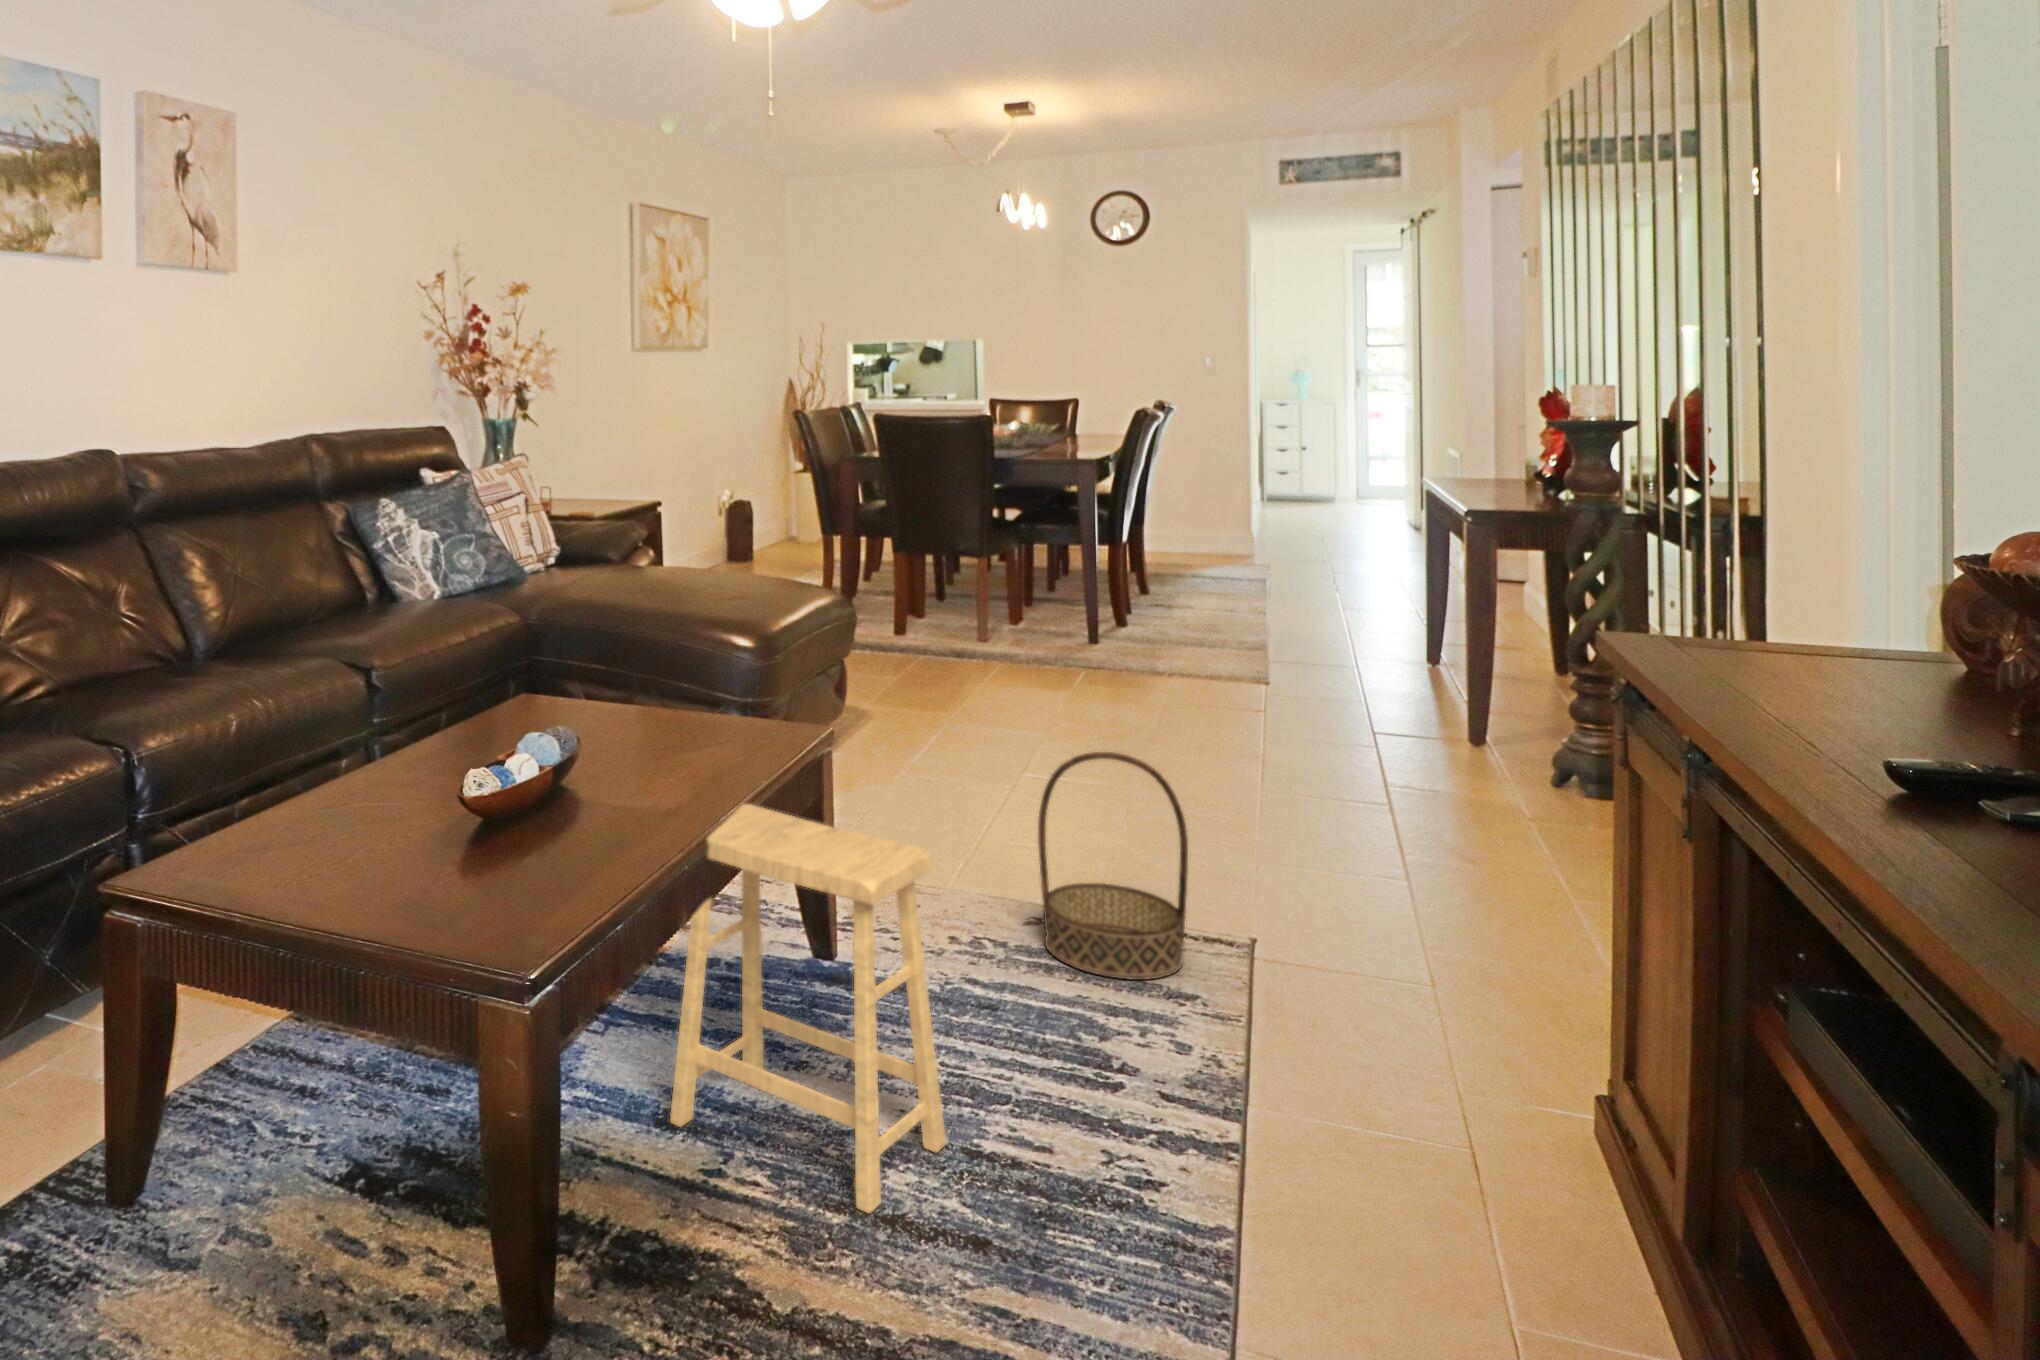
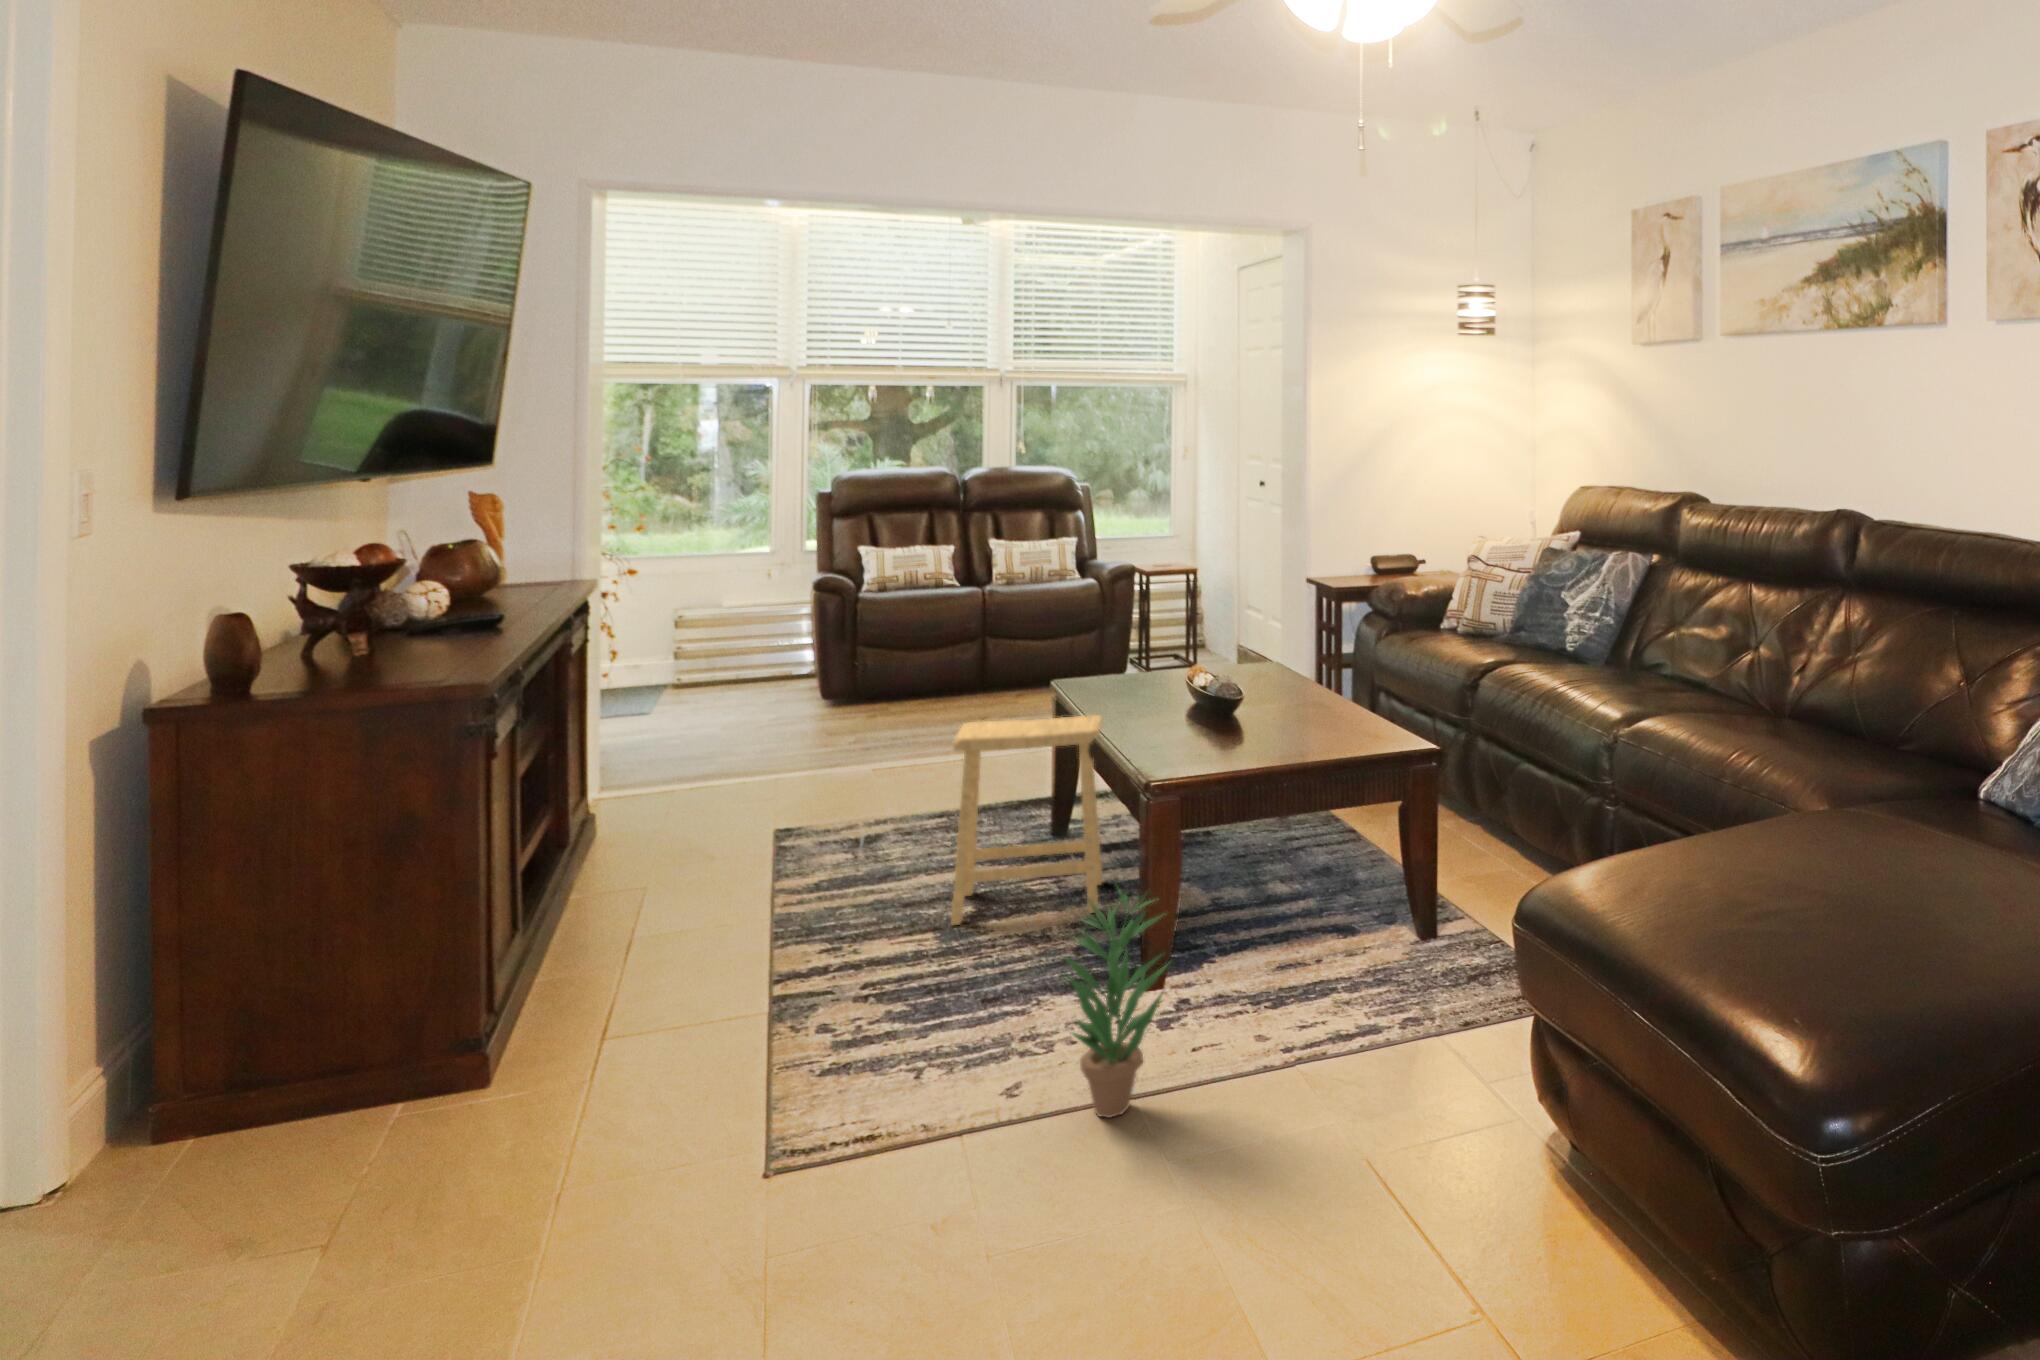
potted plant: none [919,708,1021,889] -> present [1063,885,1169,1118]
basket: present [1038,752,1188,980] -> none [838,878,994,1125]

